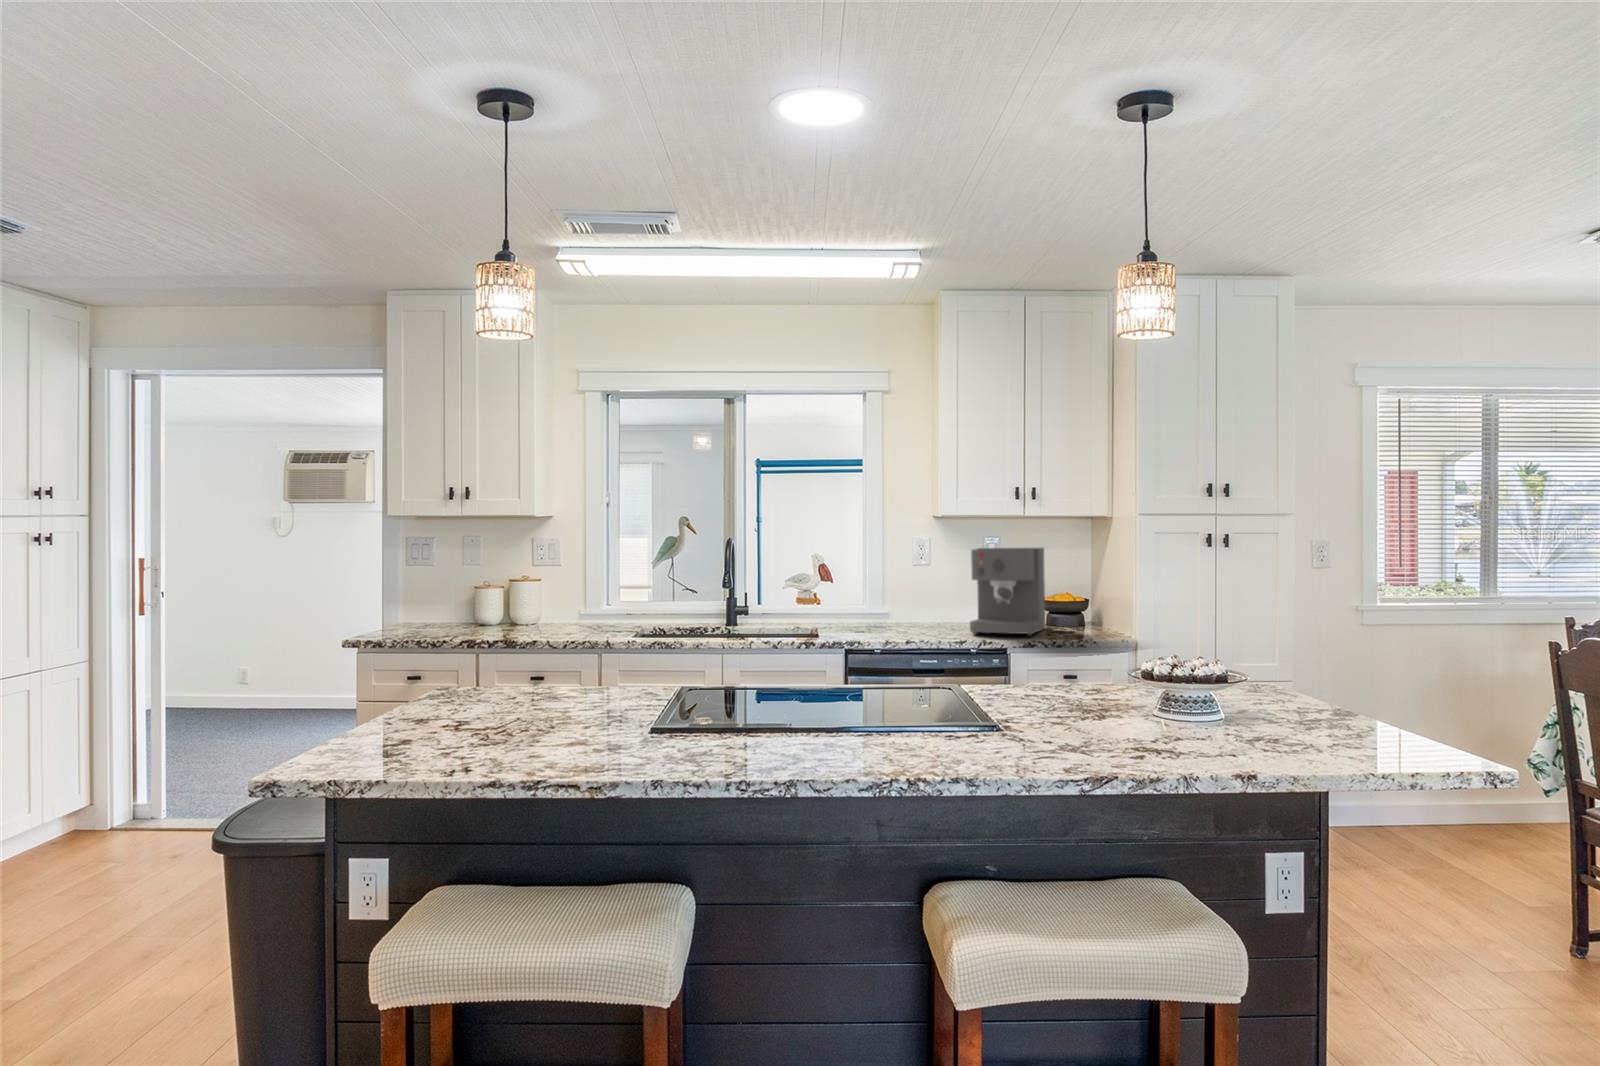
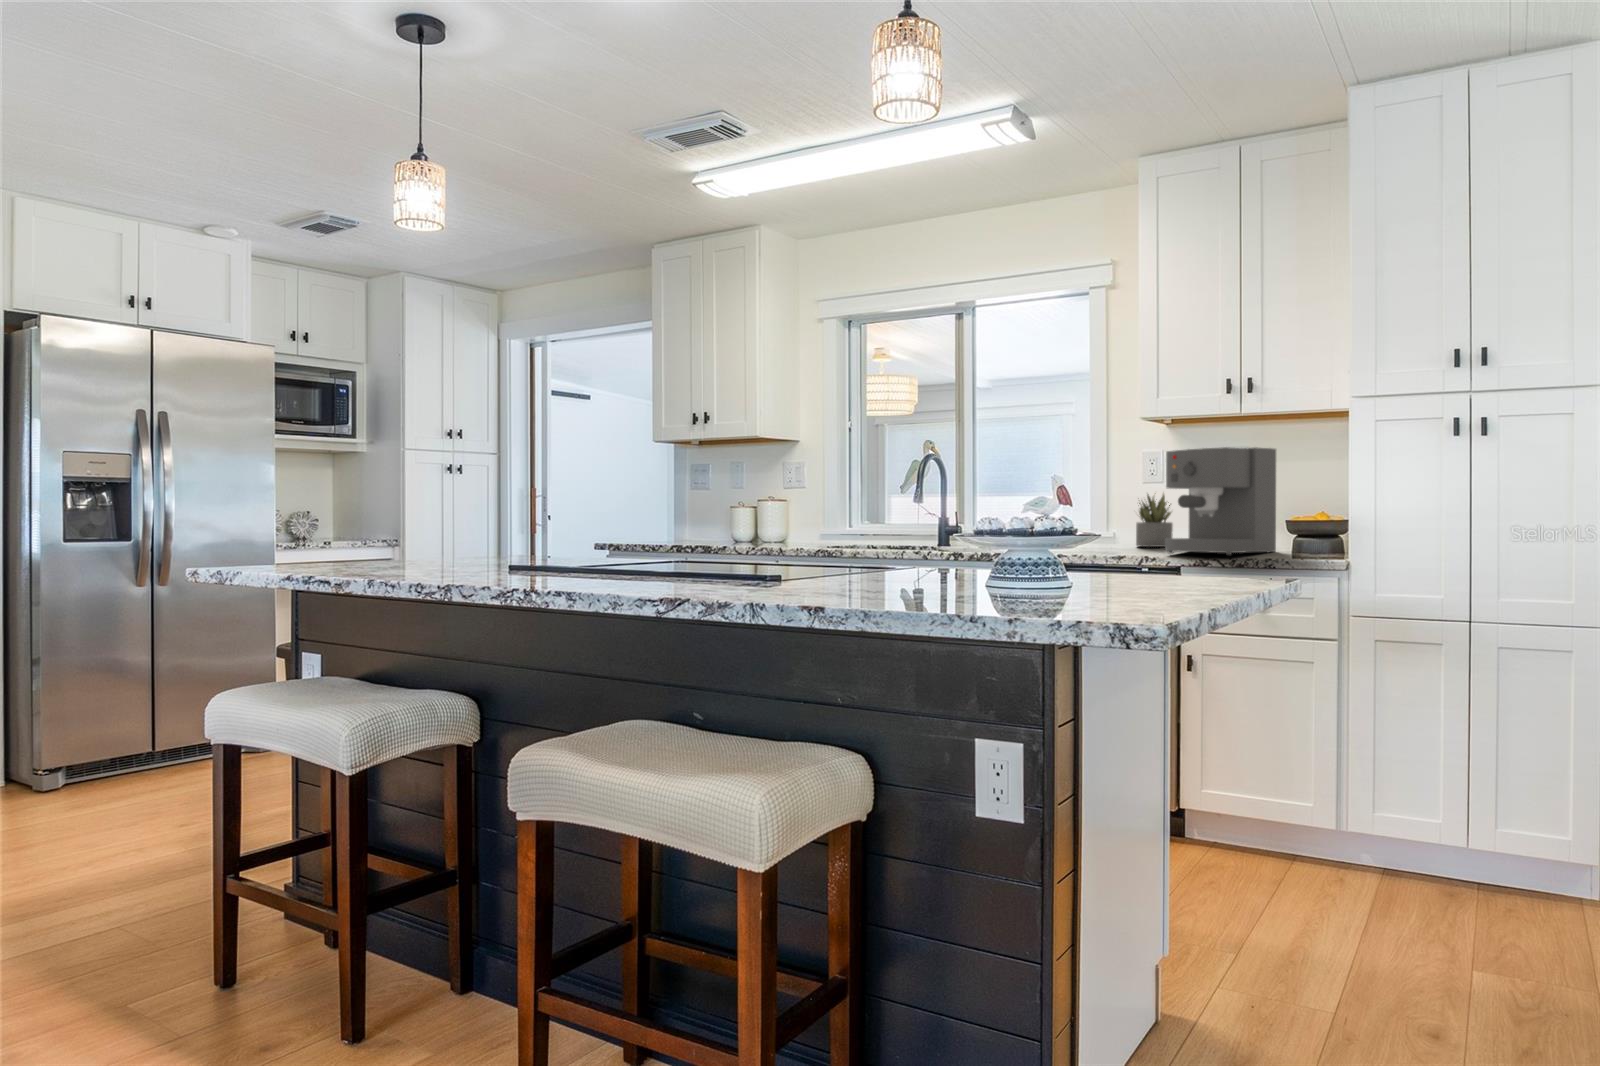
succulent plant: none [918,578,952,625] -> present [1136,494,1173,547]

